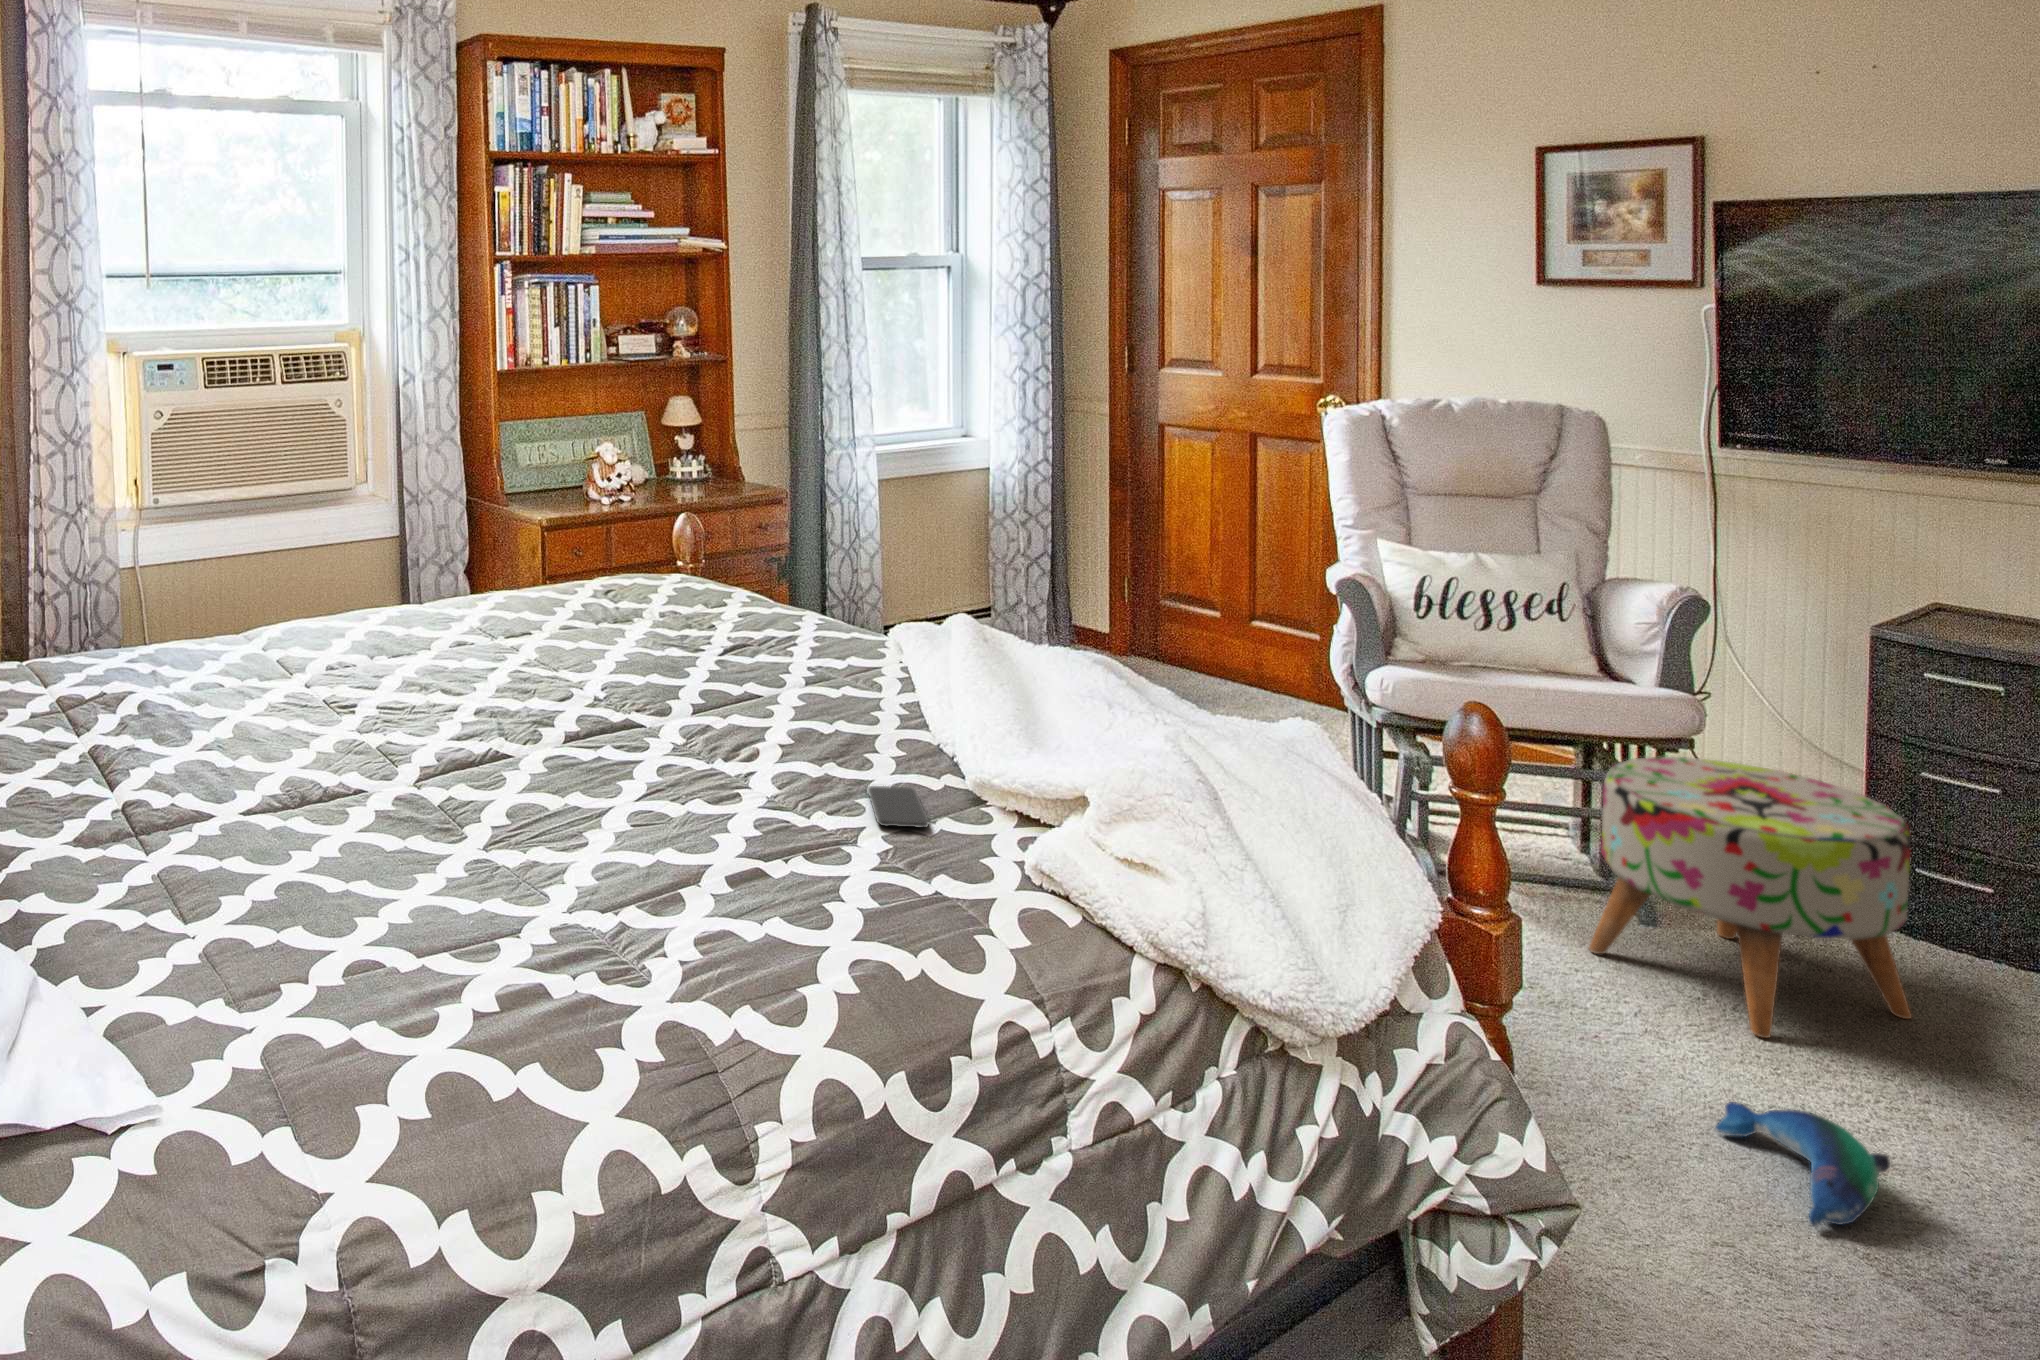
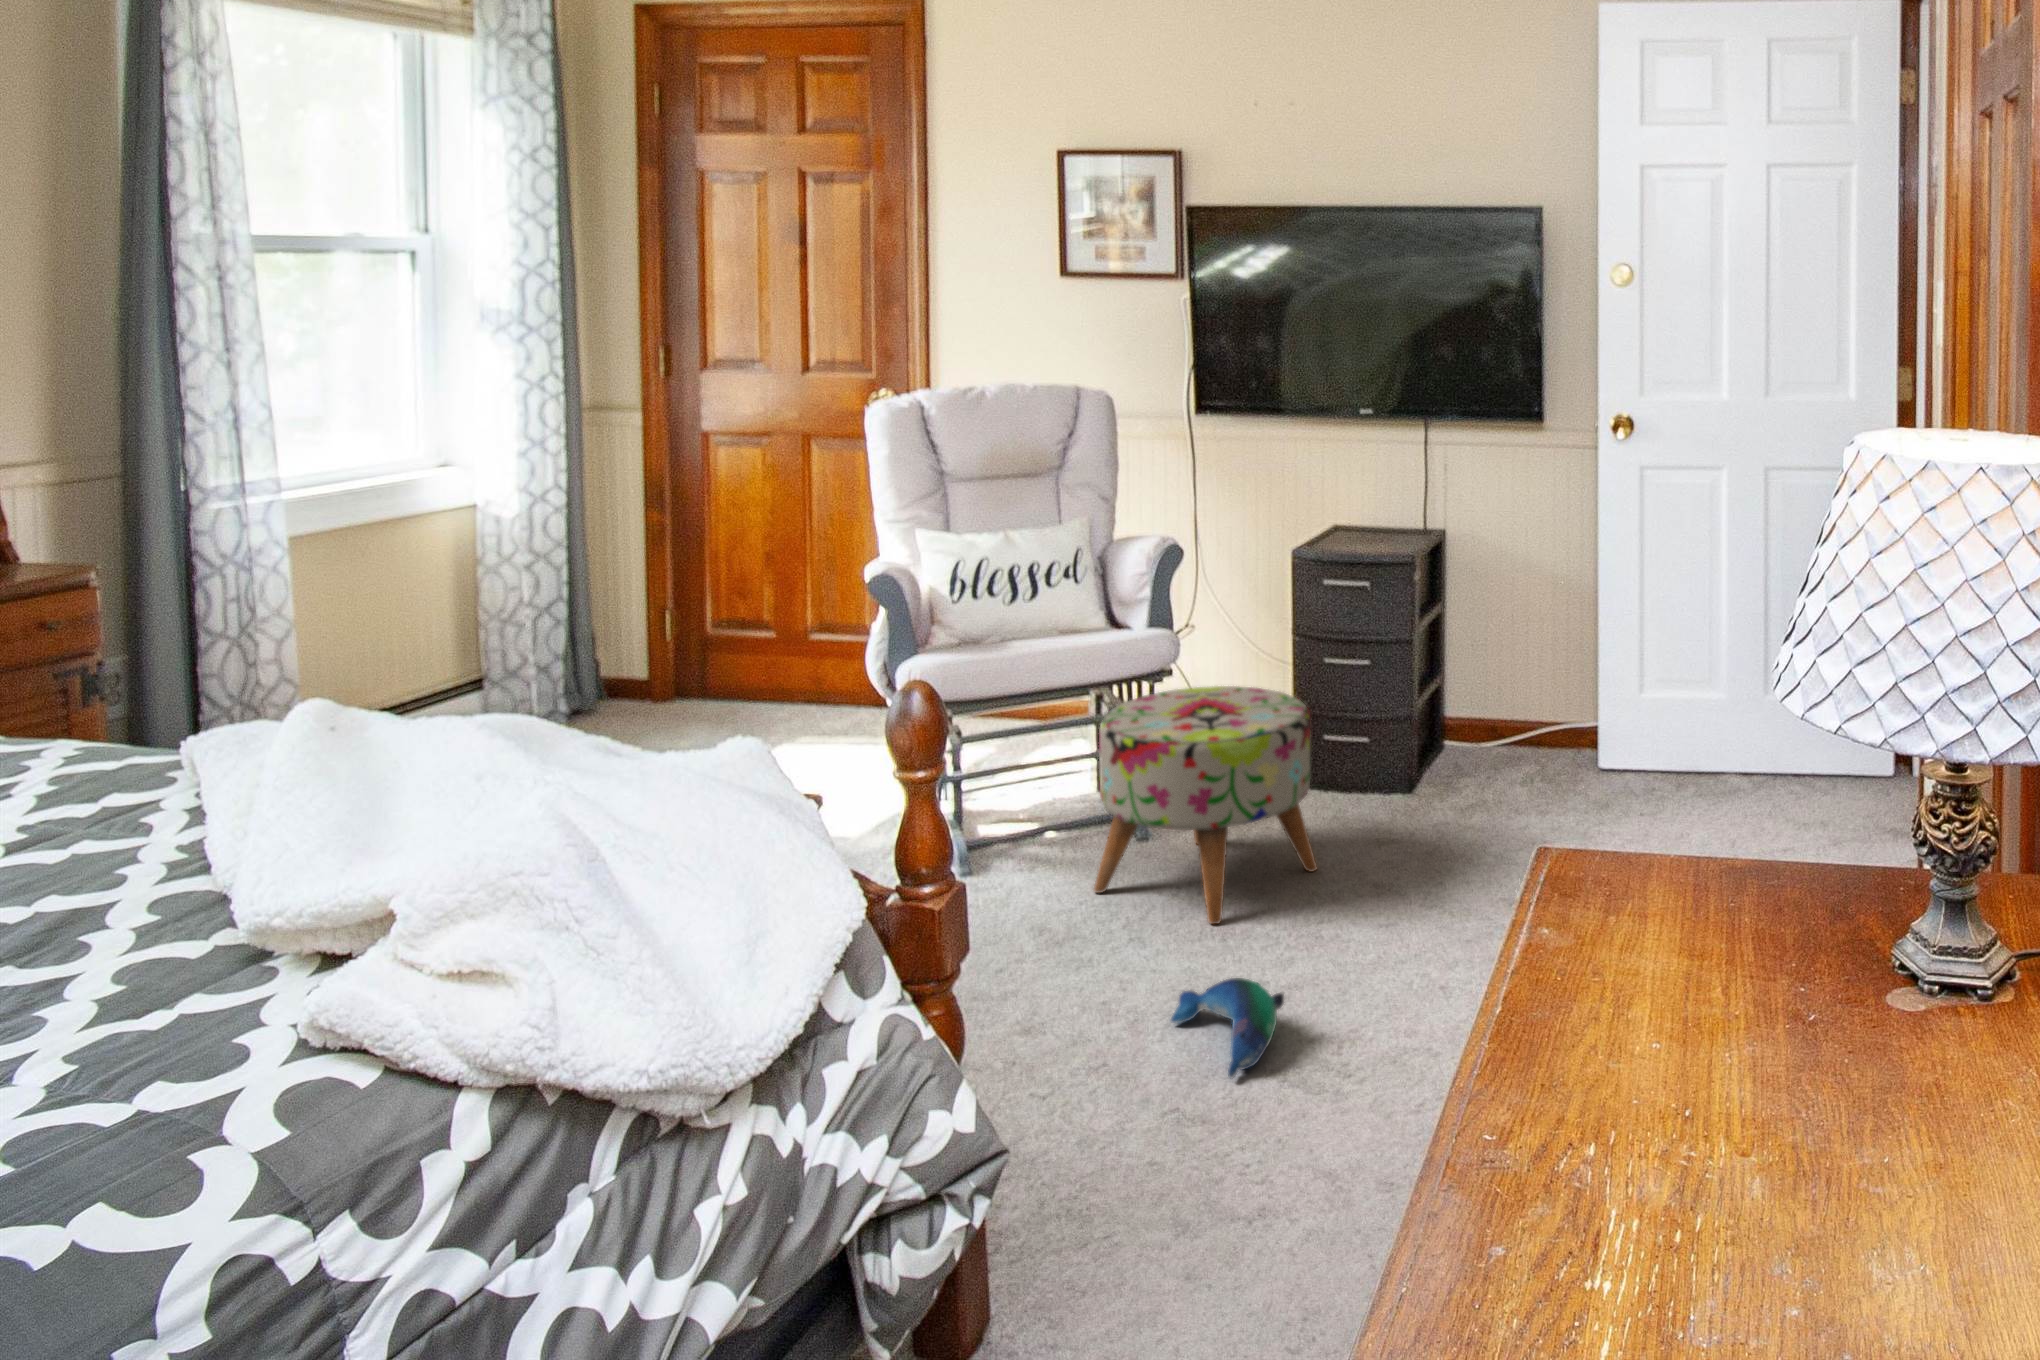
smartphone: present [868,786,929,828] -> none [83,949,183,1021]

